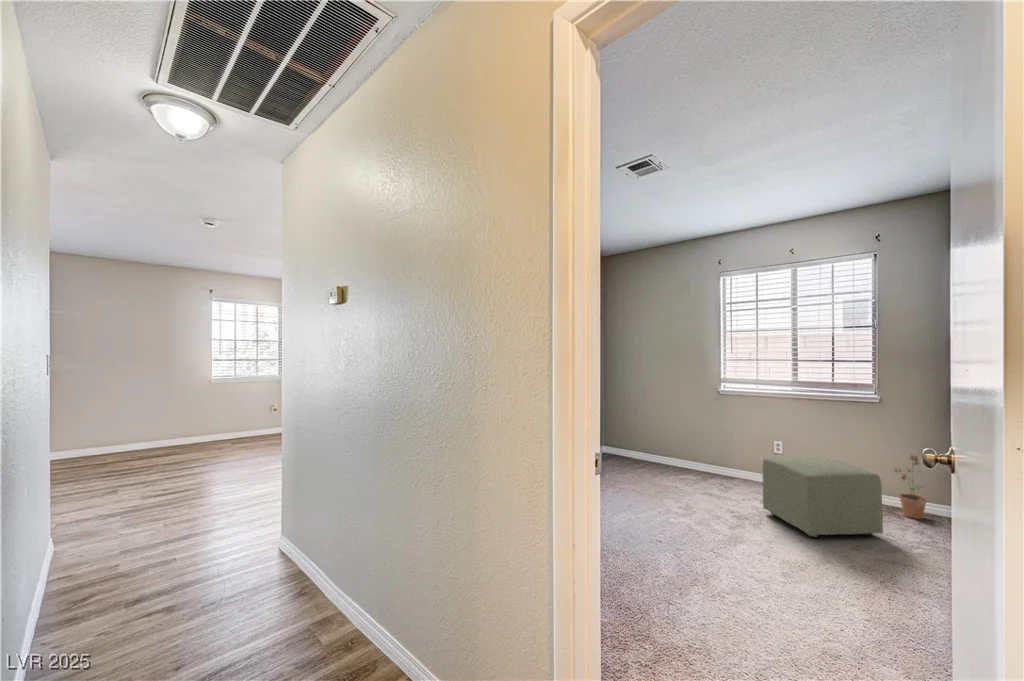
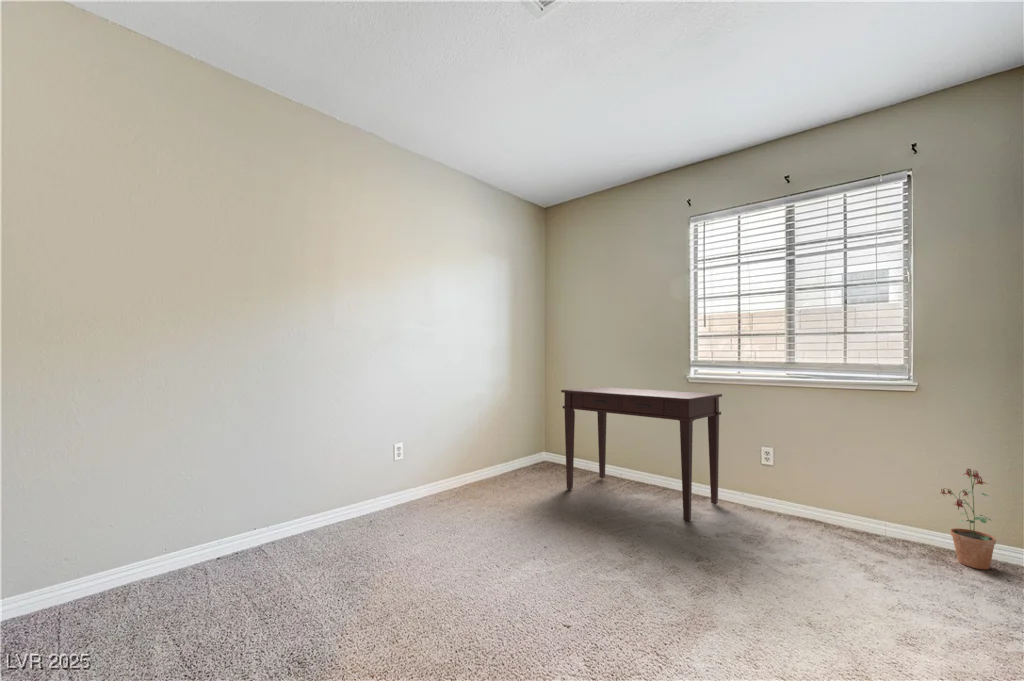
desk: none [625,395,745,492] -> present [561,387,722,521]
ottoman: present [762,457,883,537] -> none [745,471,943,609]

